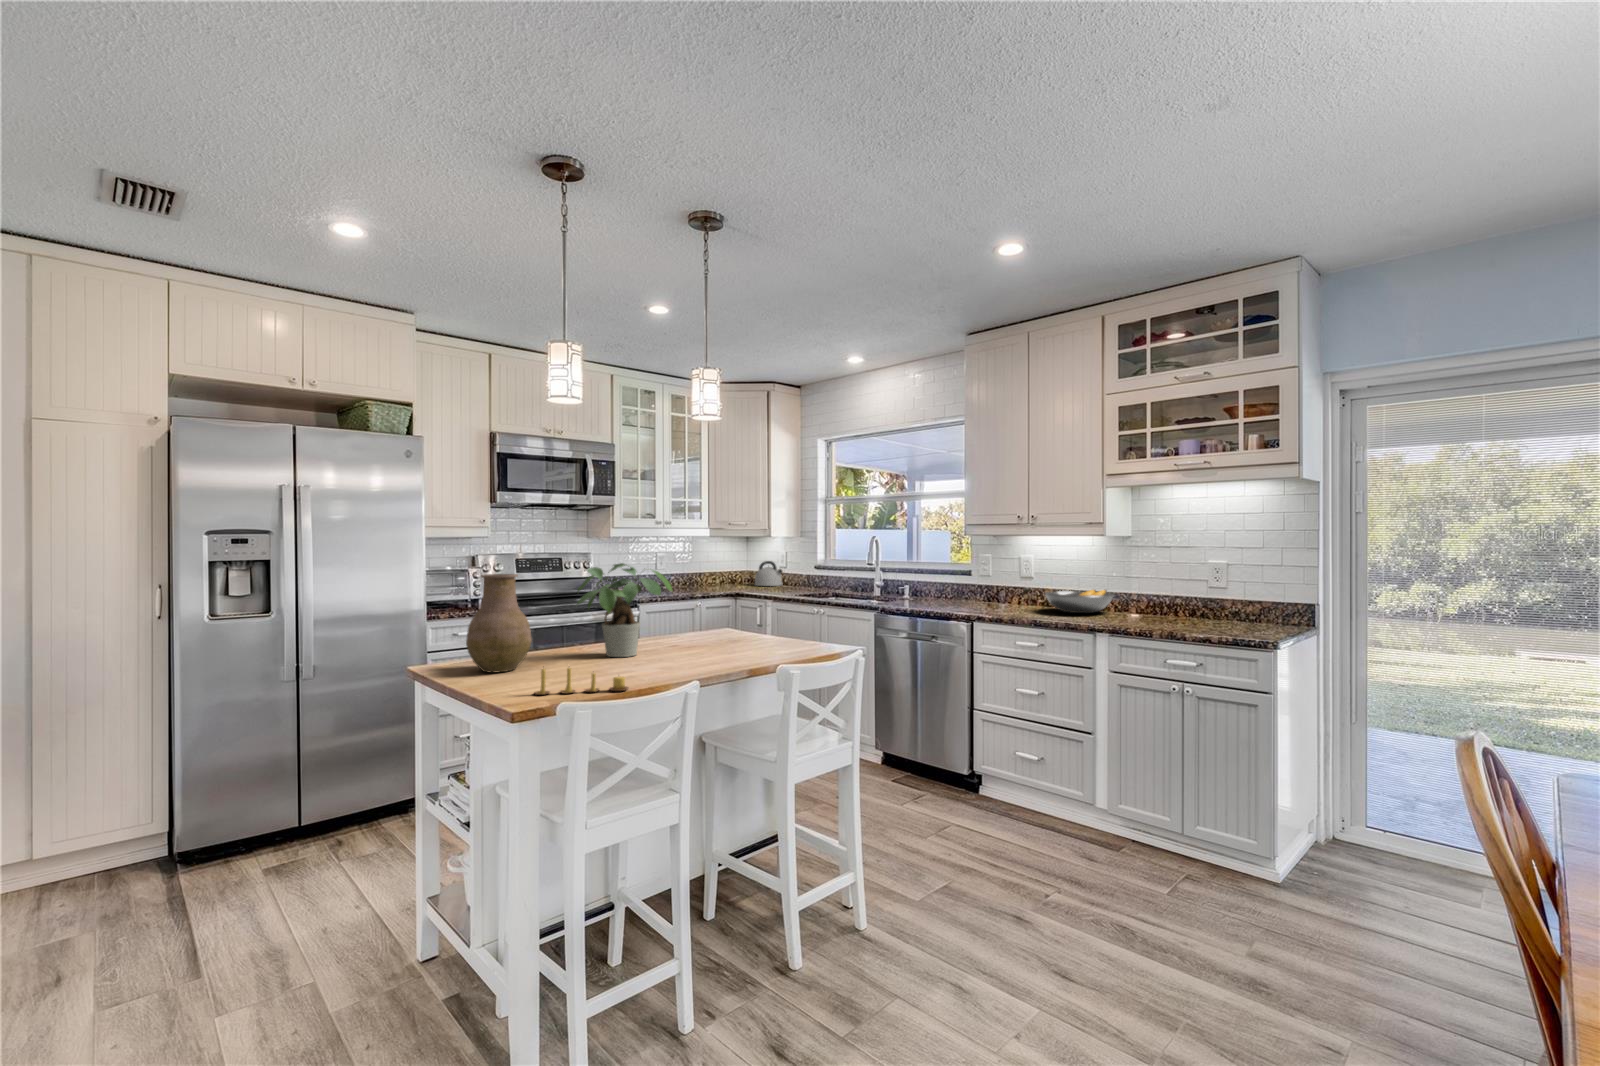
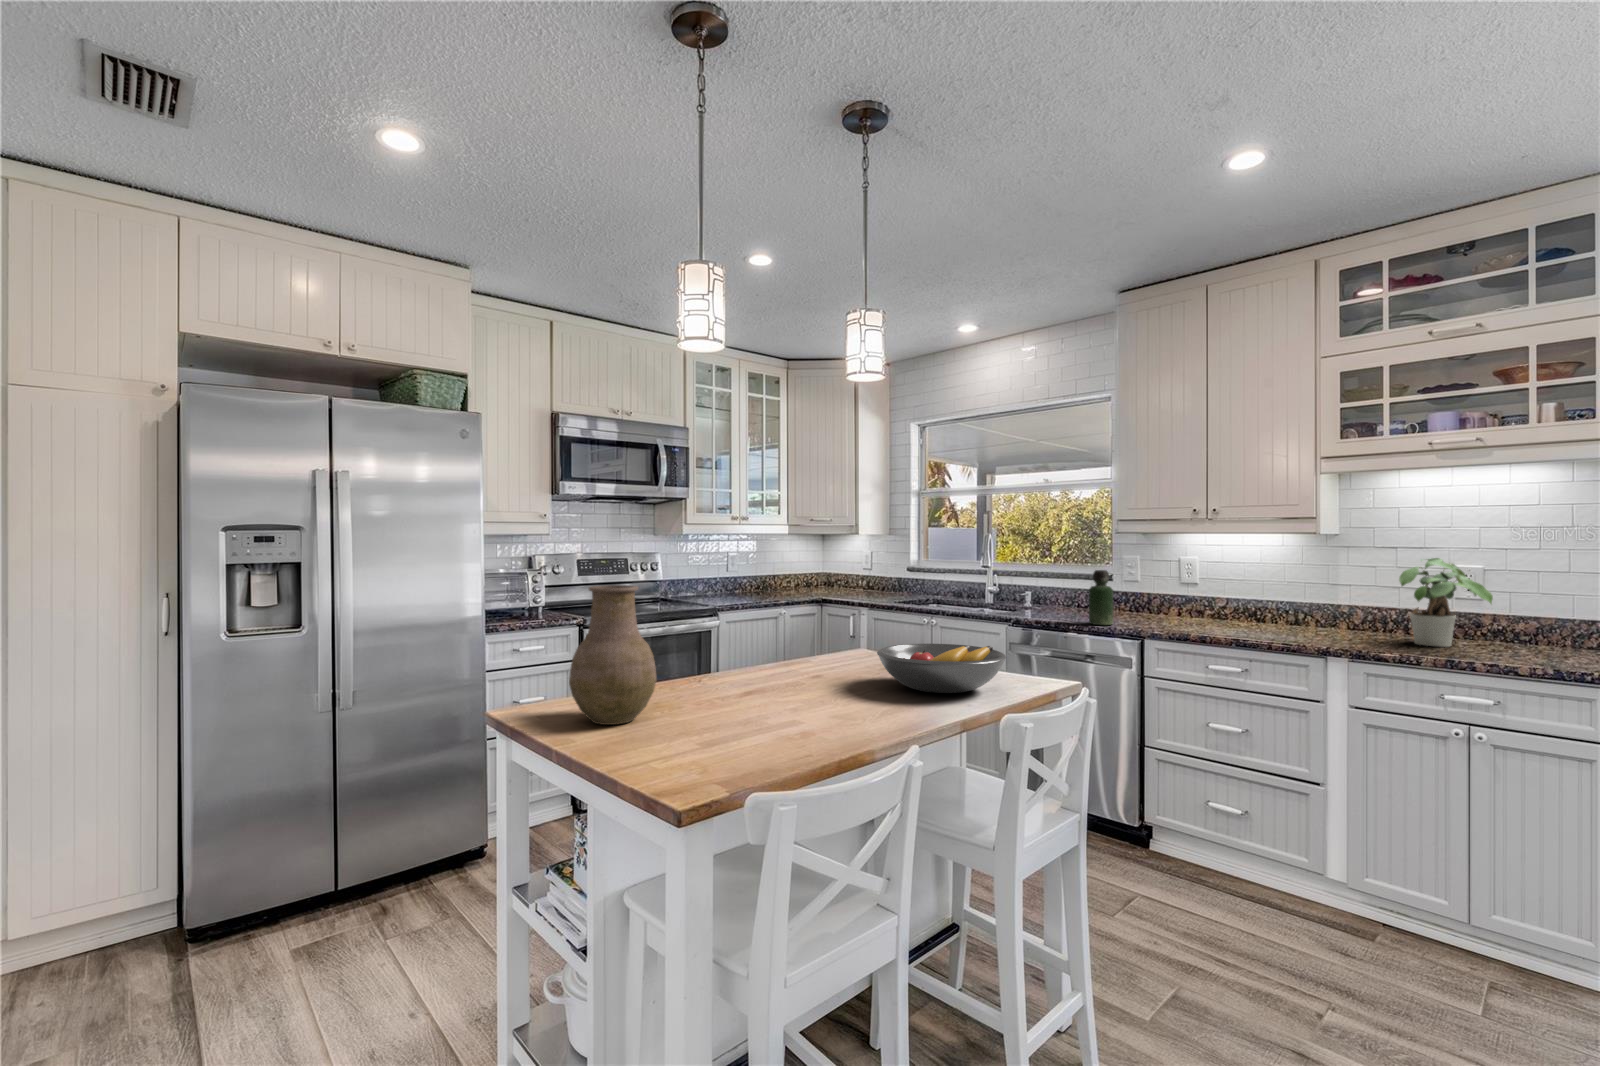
kettle: present [755,561,783,586] -> none [837,562,870,590]
potted plant: present [577,563,672,657] -> present [1399,558,1493,647]
bottle: none [937,566,956,611] -> present [1089,570,1113,625]
fruit bowl: present [1045,590,1114,613] -> present [877,644,1007,693]
candle: present [534,668,628,695] -> none [689,727,825,773]

